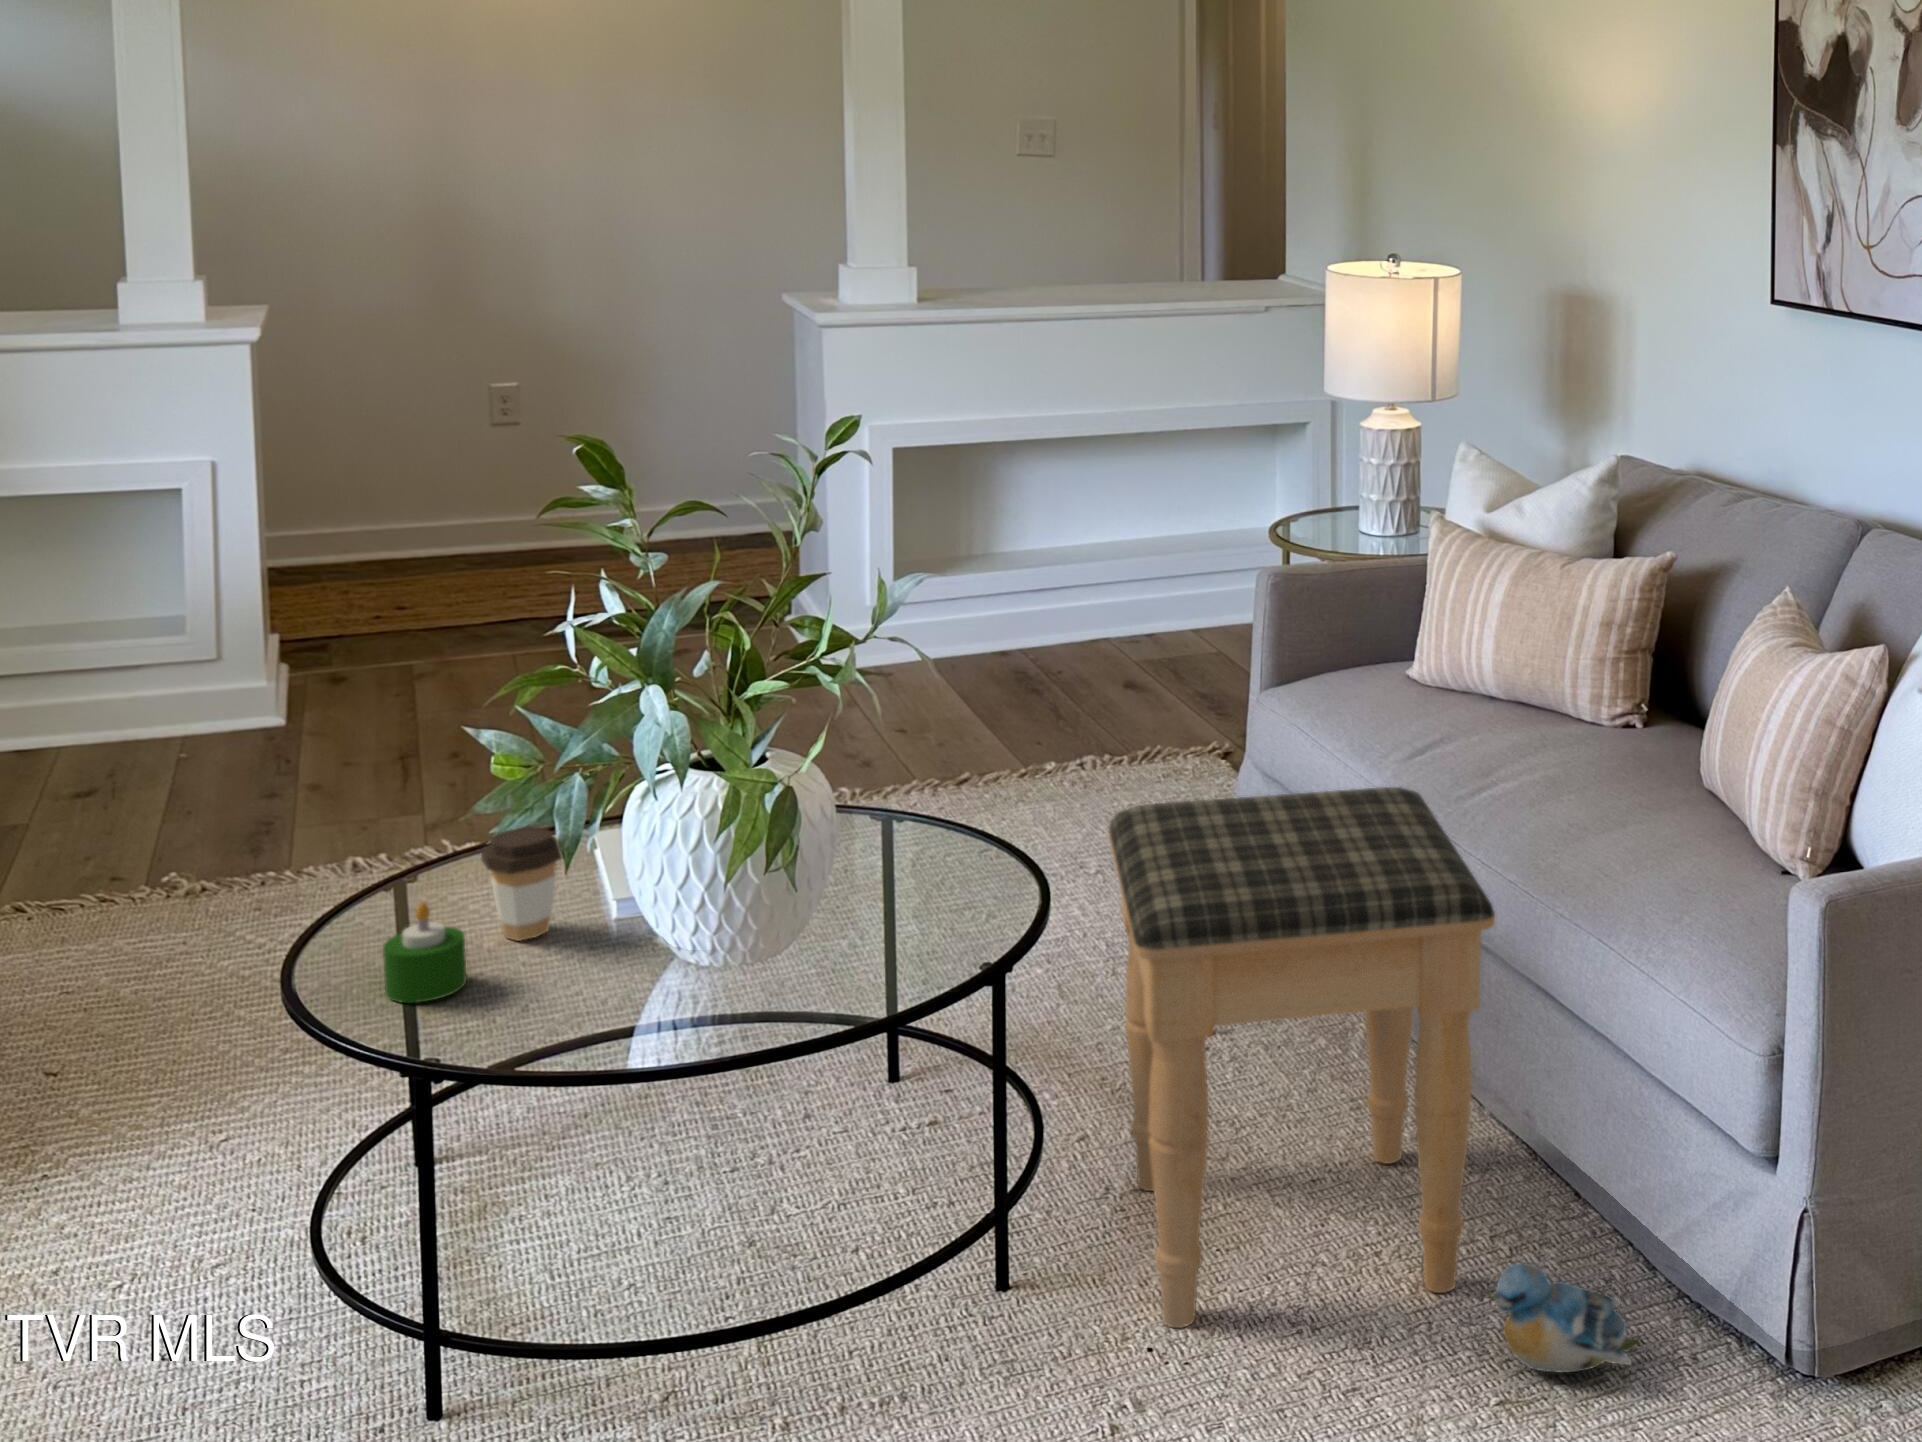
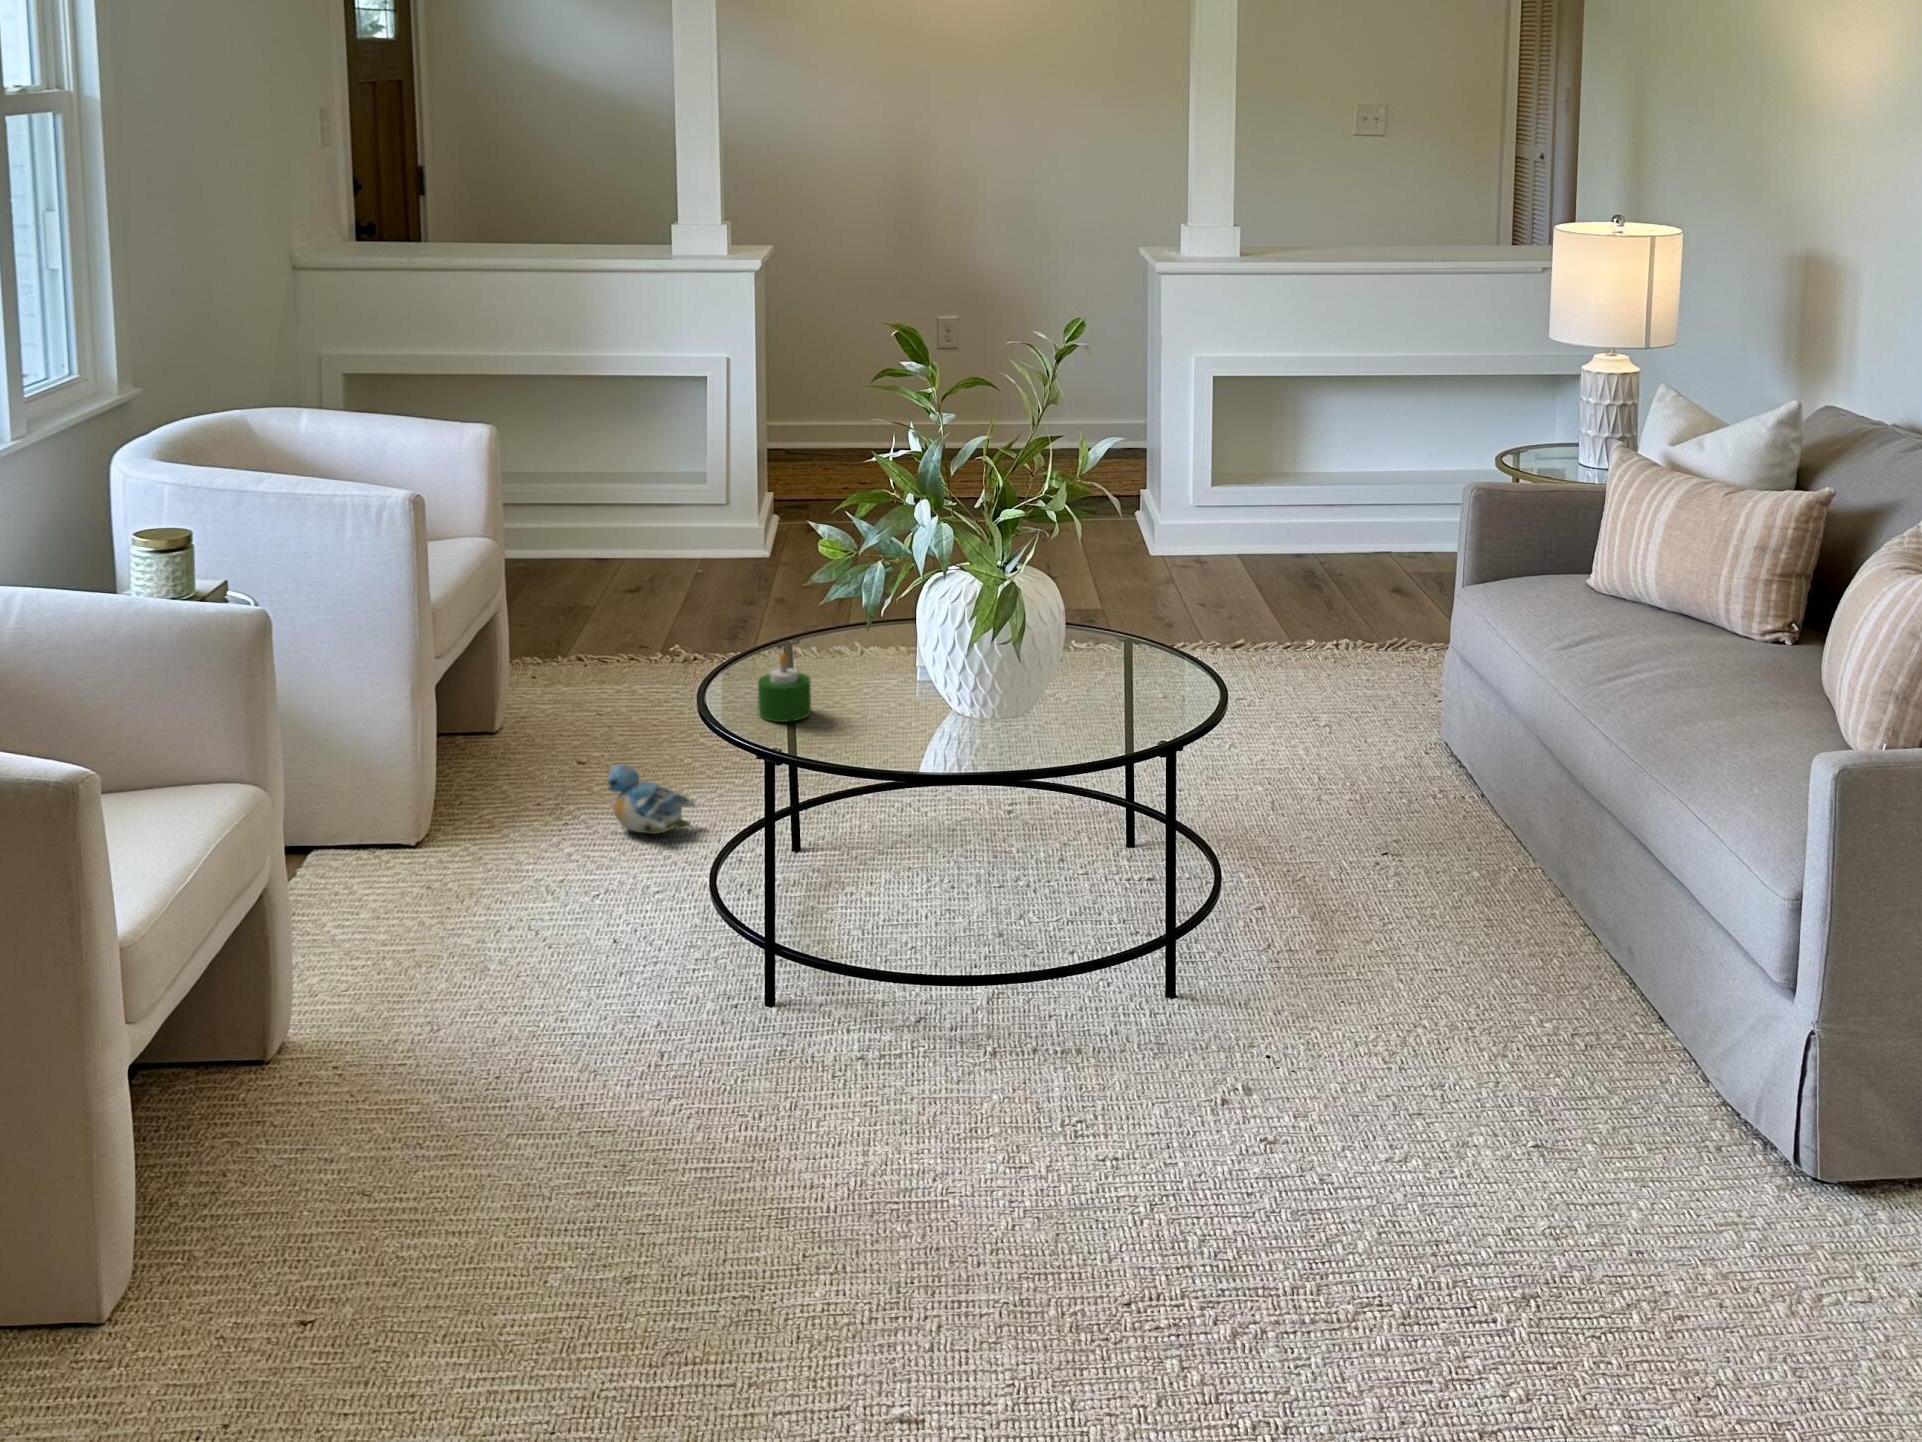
footstool: present [1109,787,1495,1328] -> none [1262,644,1562,1067]
coffee cup: present [481,826,564,941] -> none [829,612,883,693]
plush toy: present [1491,1263,1643,1373] -> present [607,764,696,834]

